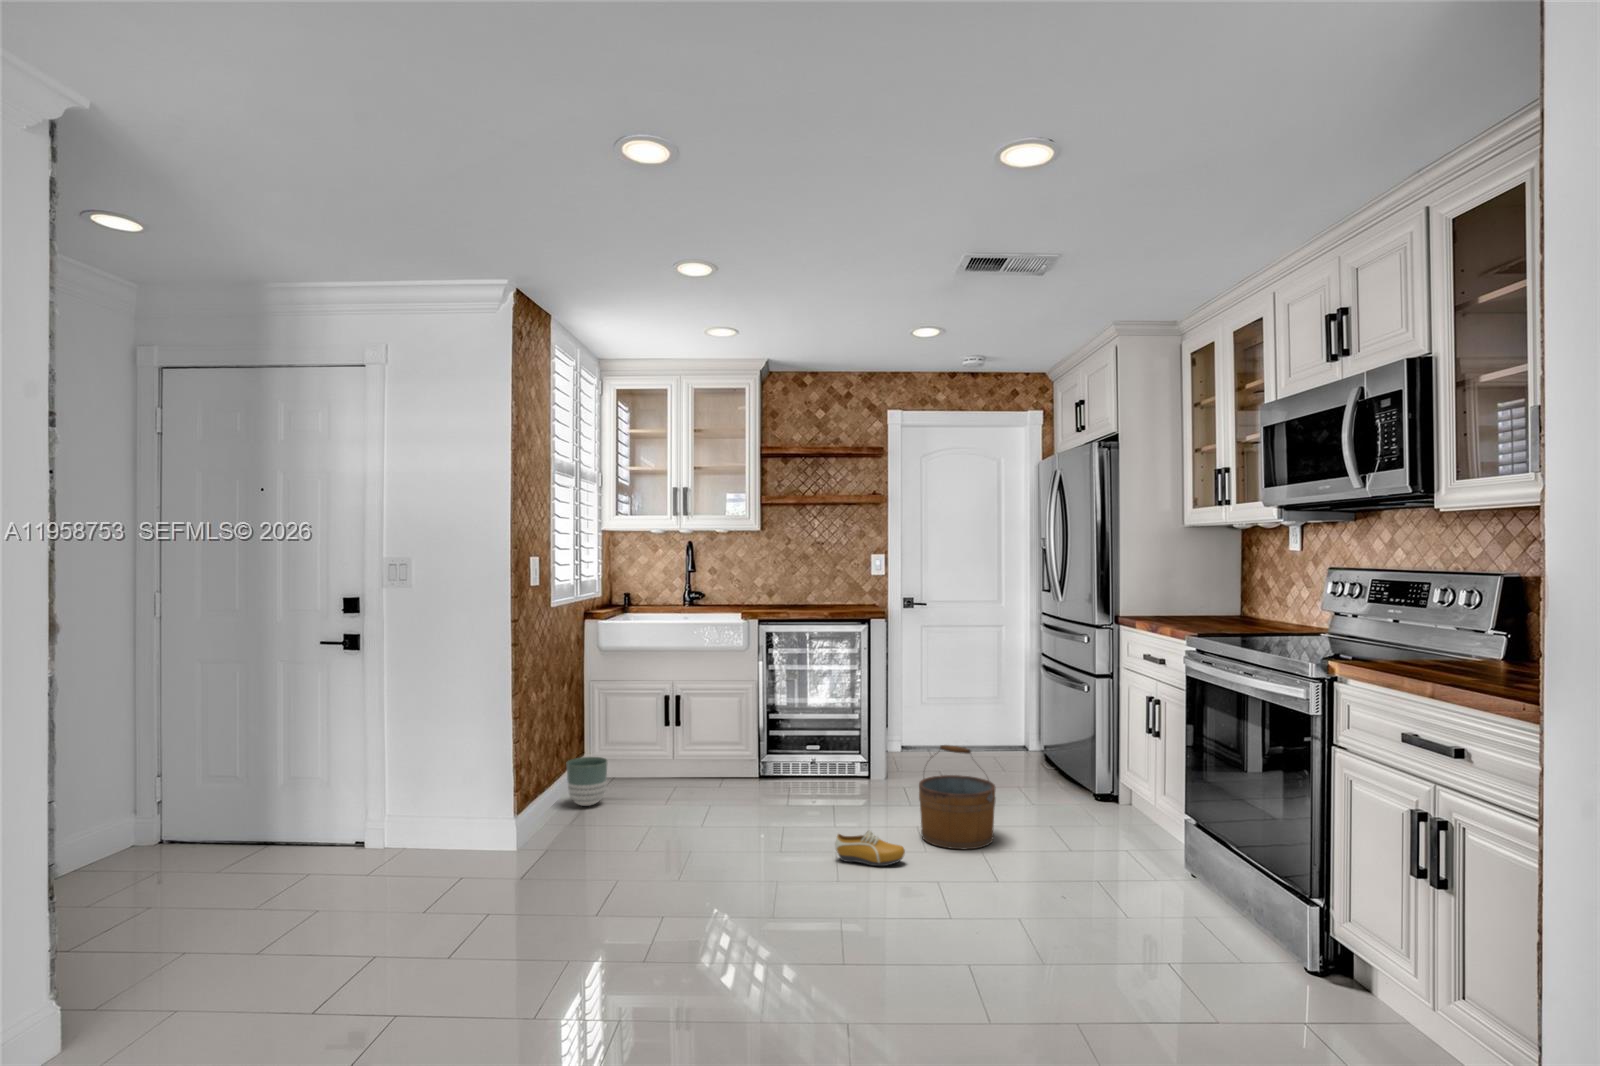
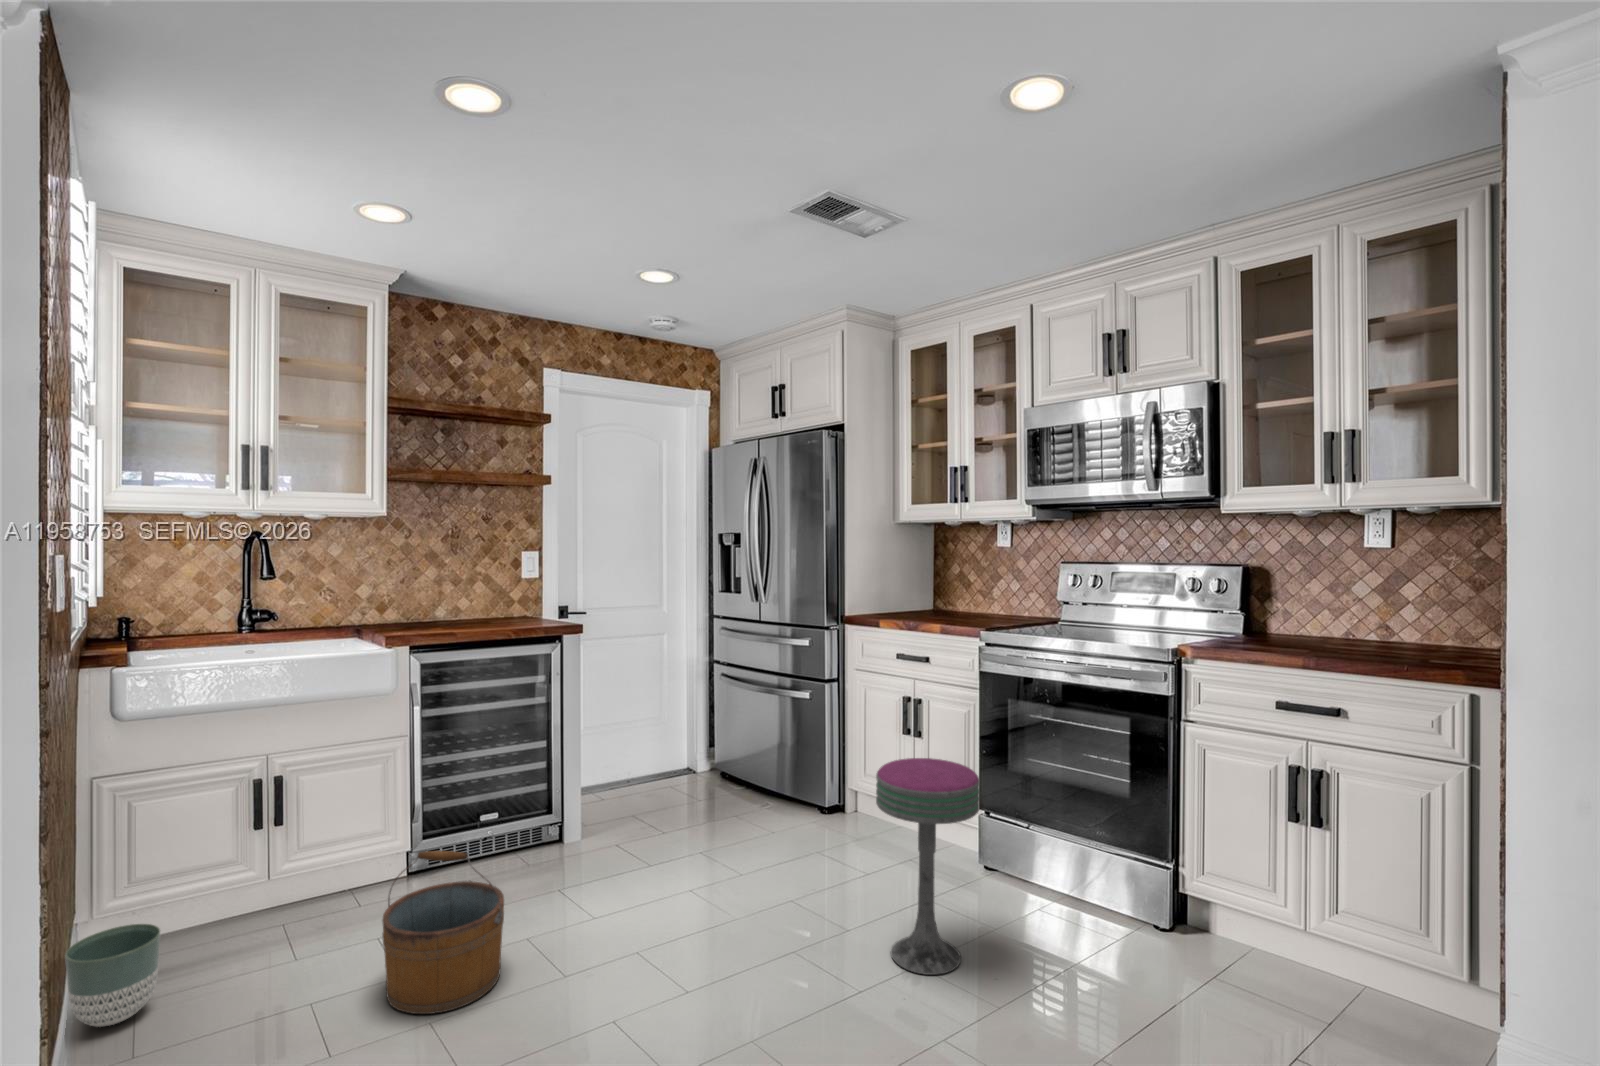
bar stool: none [1010,720,1100,897] -> present [876,758,980,975]
bucket: present [919,745,995,849] -> present [382,851,504,1014]
shoe: present [835,830,905,866] -> none [649,947,743,1003]

